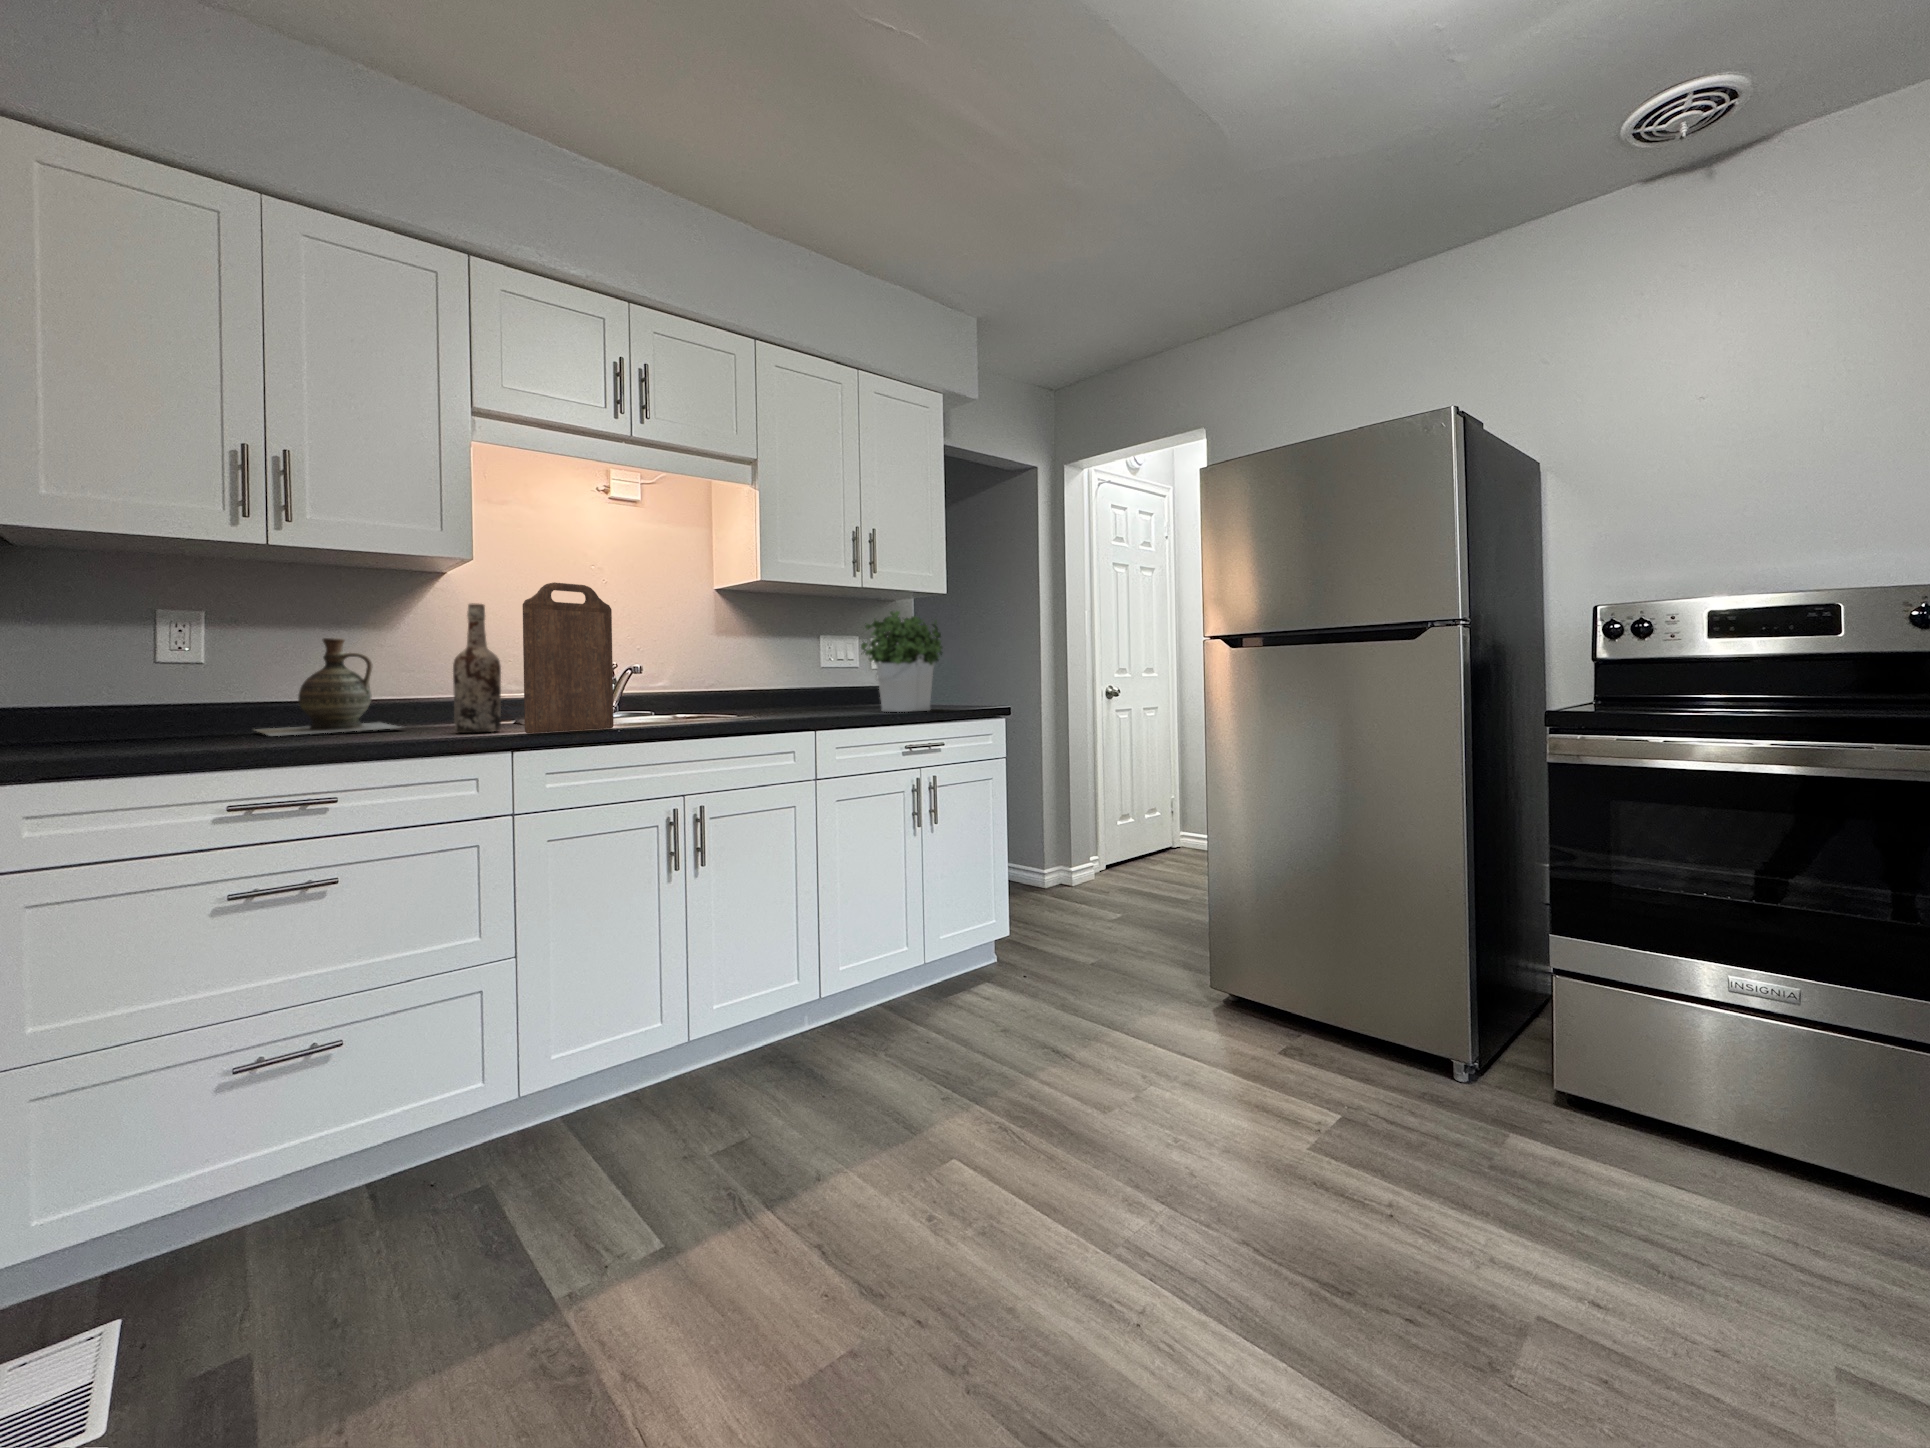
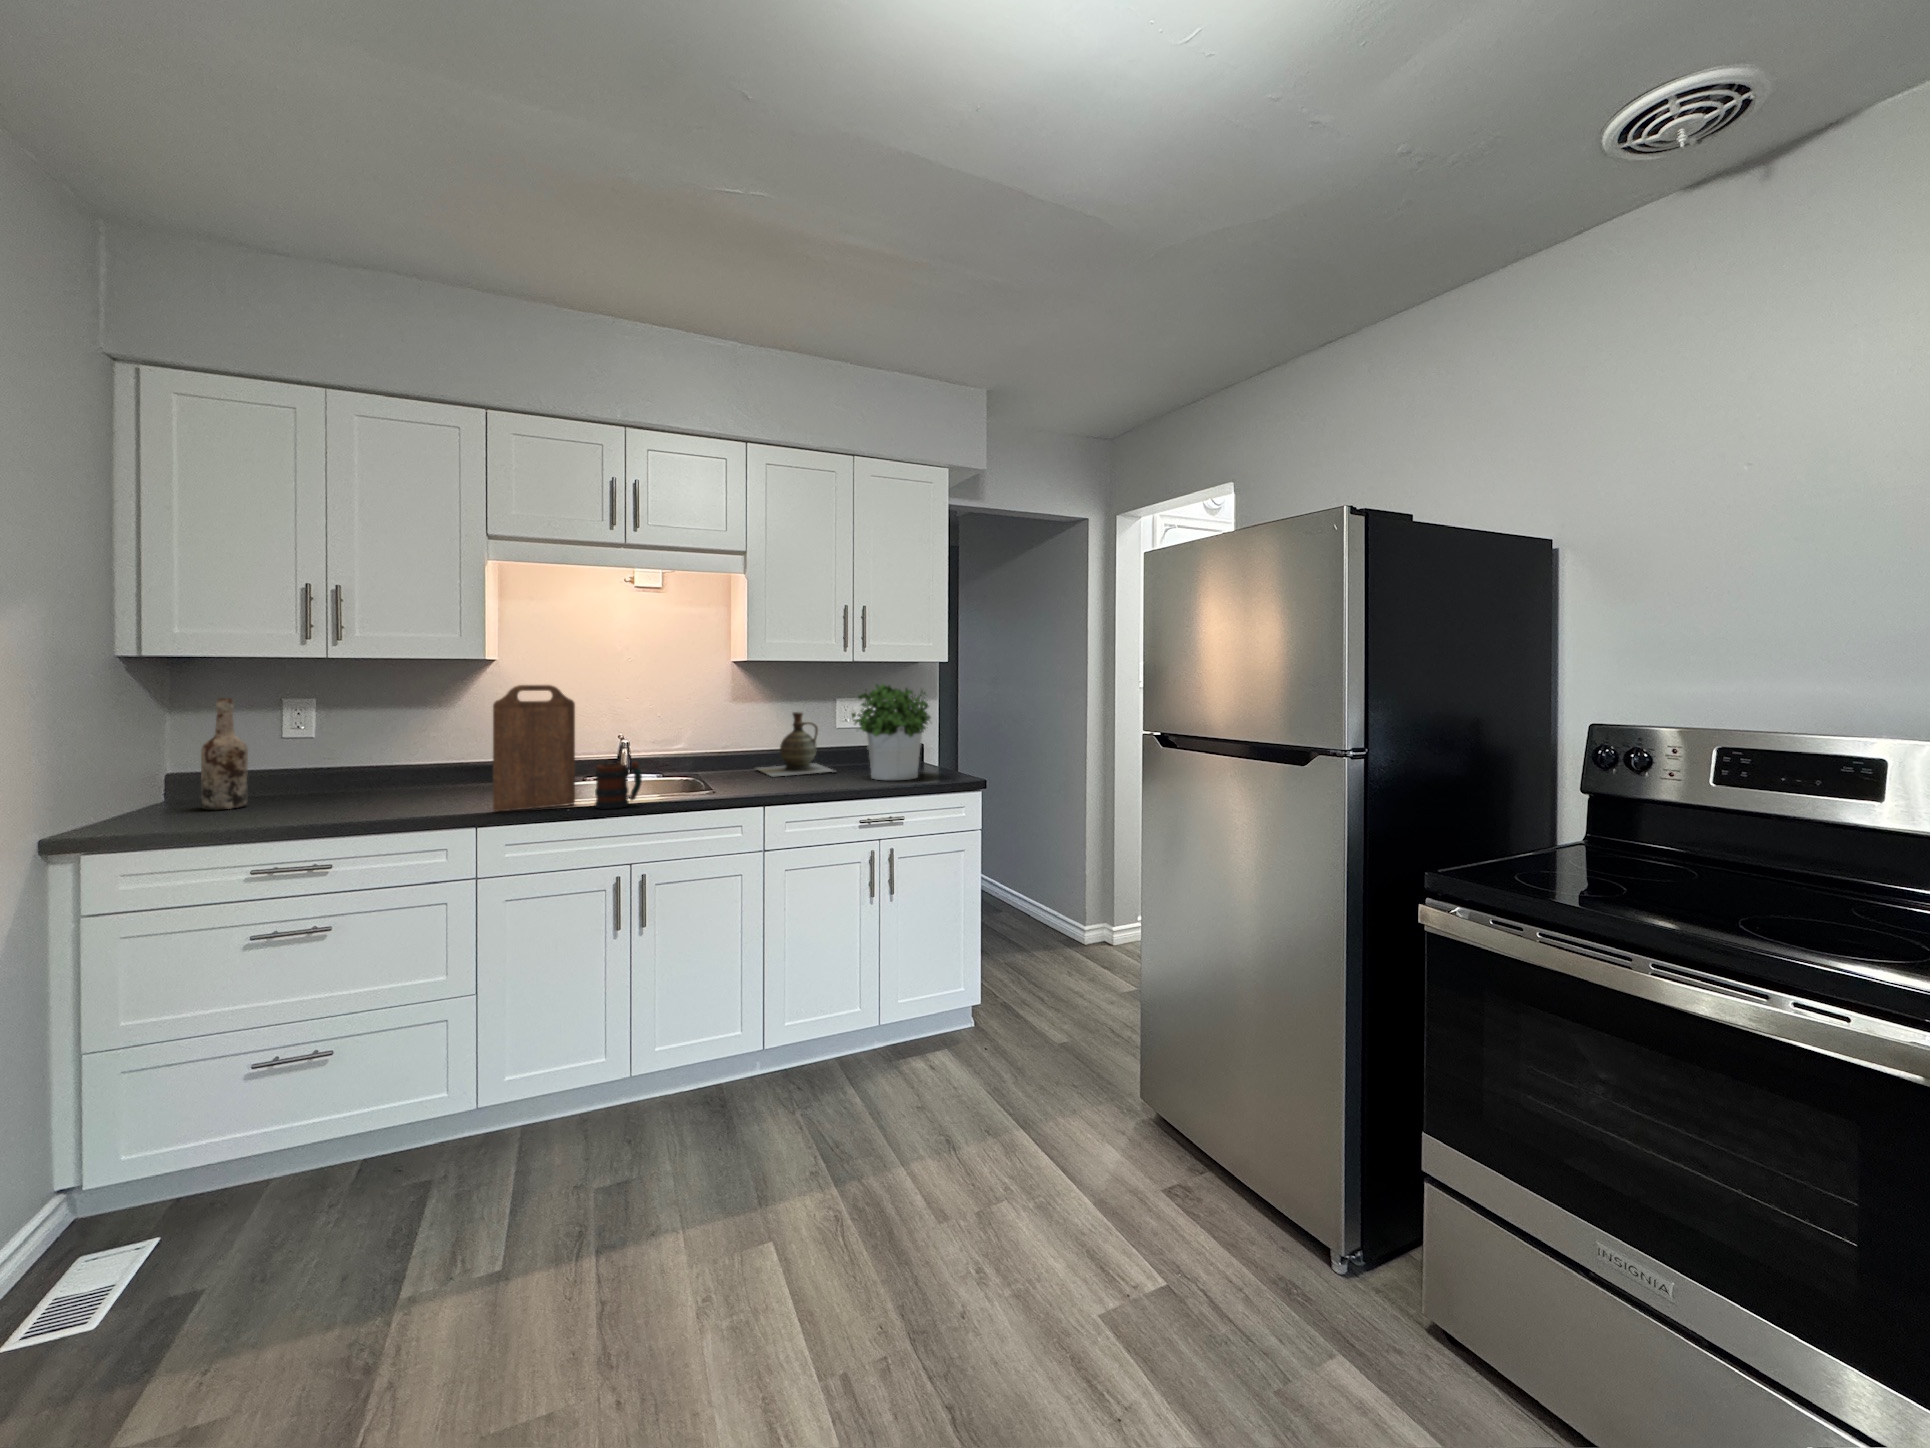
wine bottle: present [453,603,501,733] -> present [201,698,248,810]
ceramic jug: present [256,638,399,736] -> present [757,712,833,776]
mug: none [643,676,699,729] -> present [595,762,642,808]

